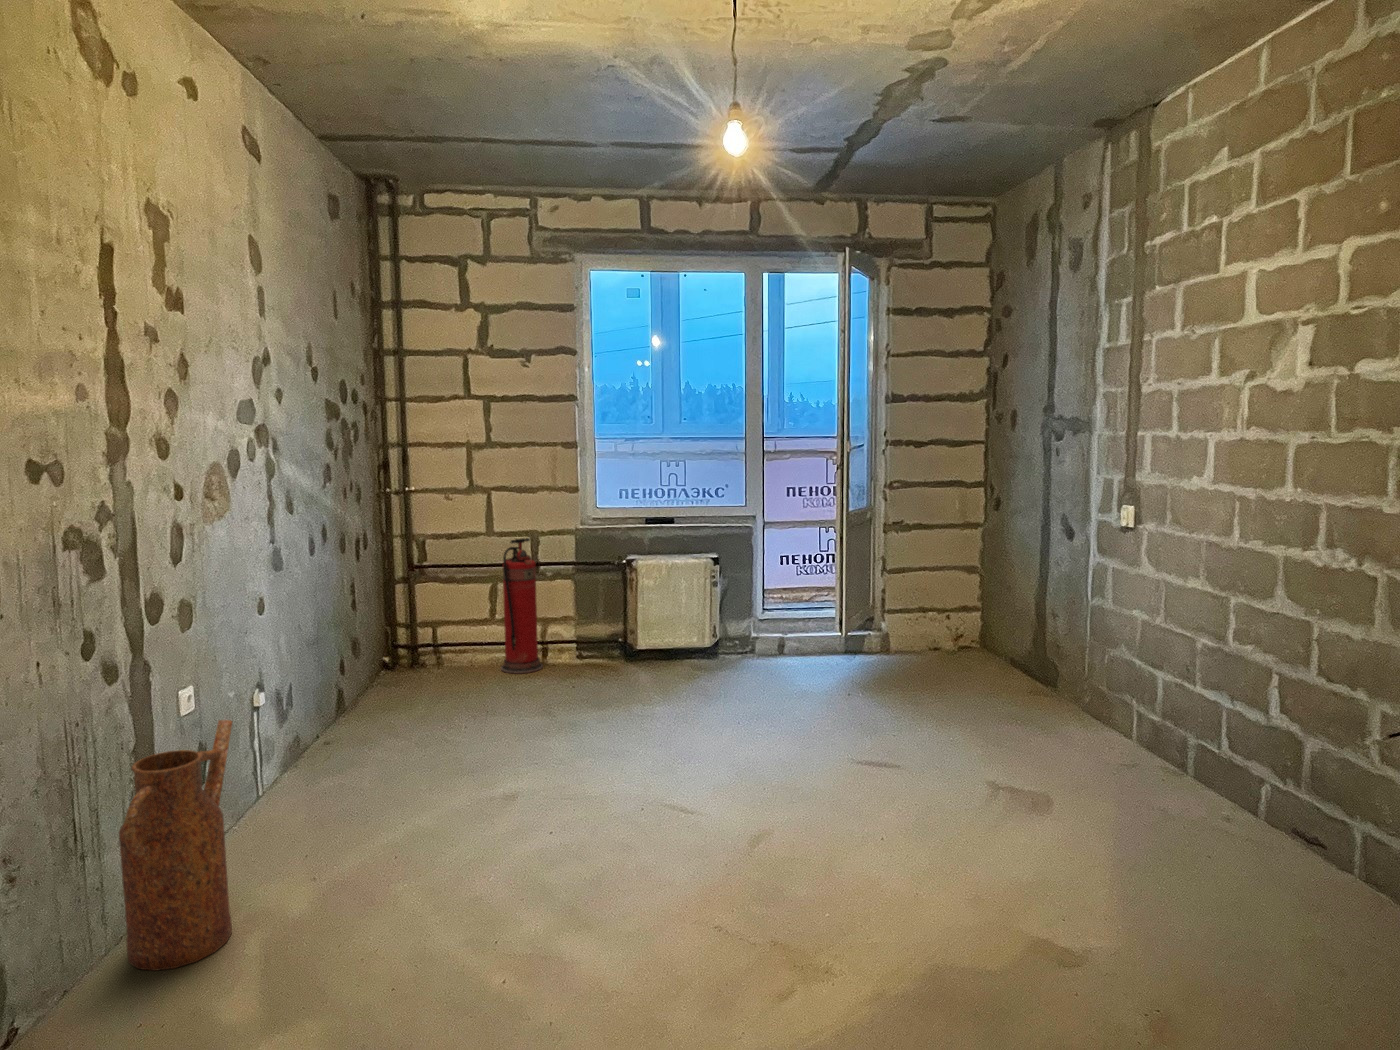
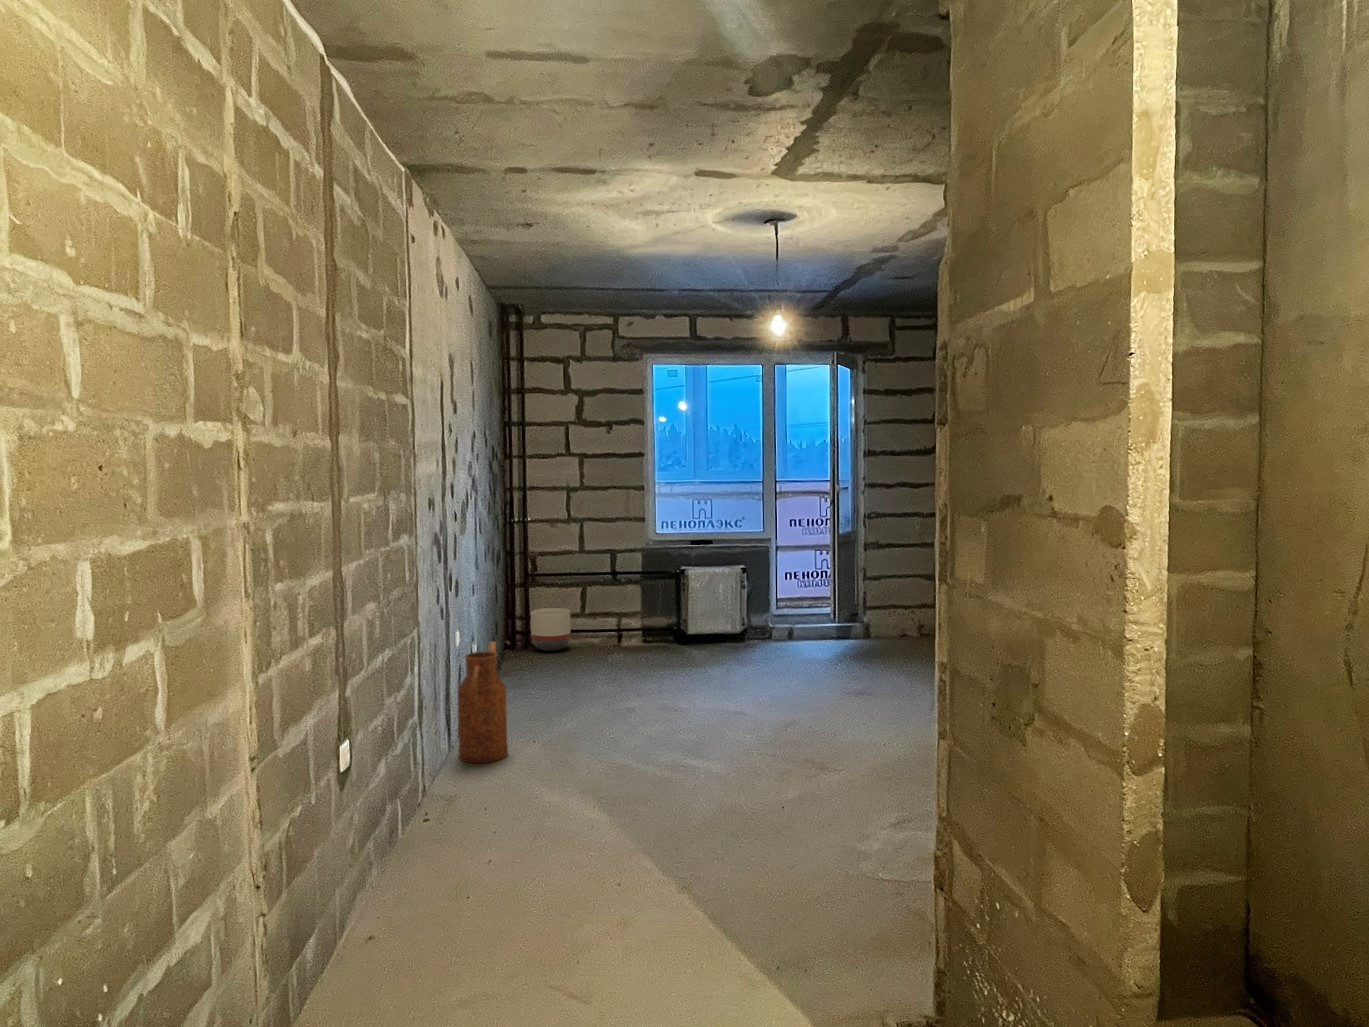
fire extinguisher: present [501,538,543,674] -> none [591,554,621,650]
planter: none [413,613,471,675] -> present [531,608,571,651]

